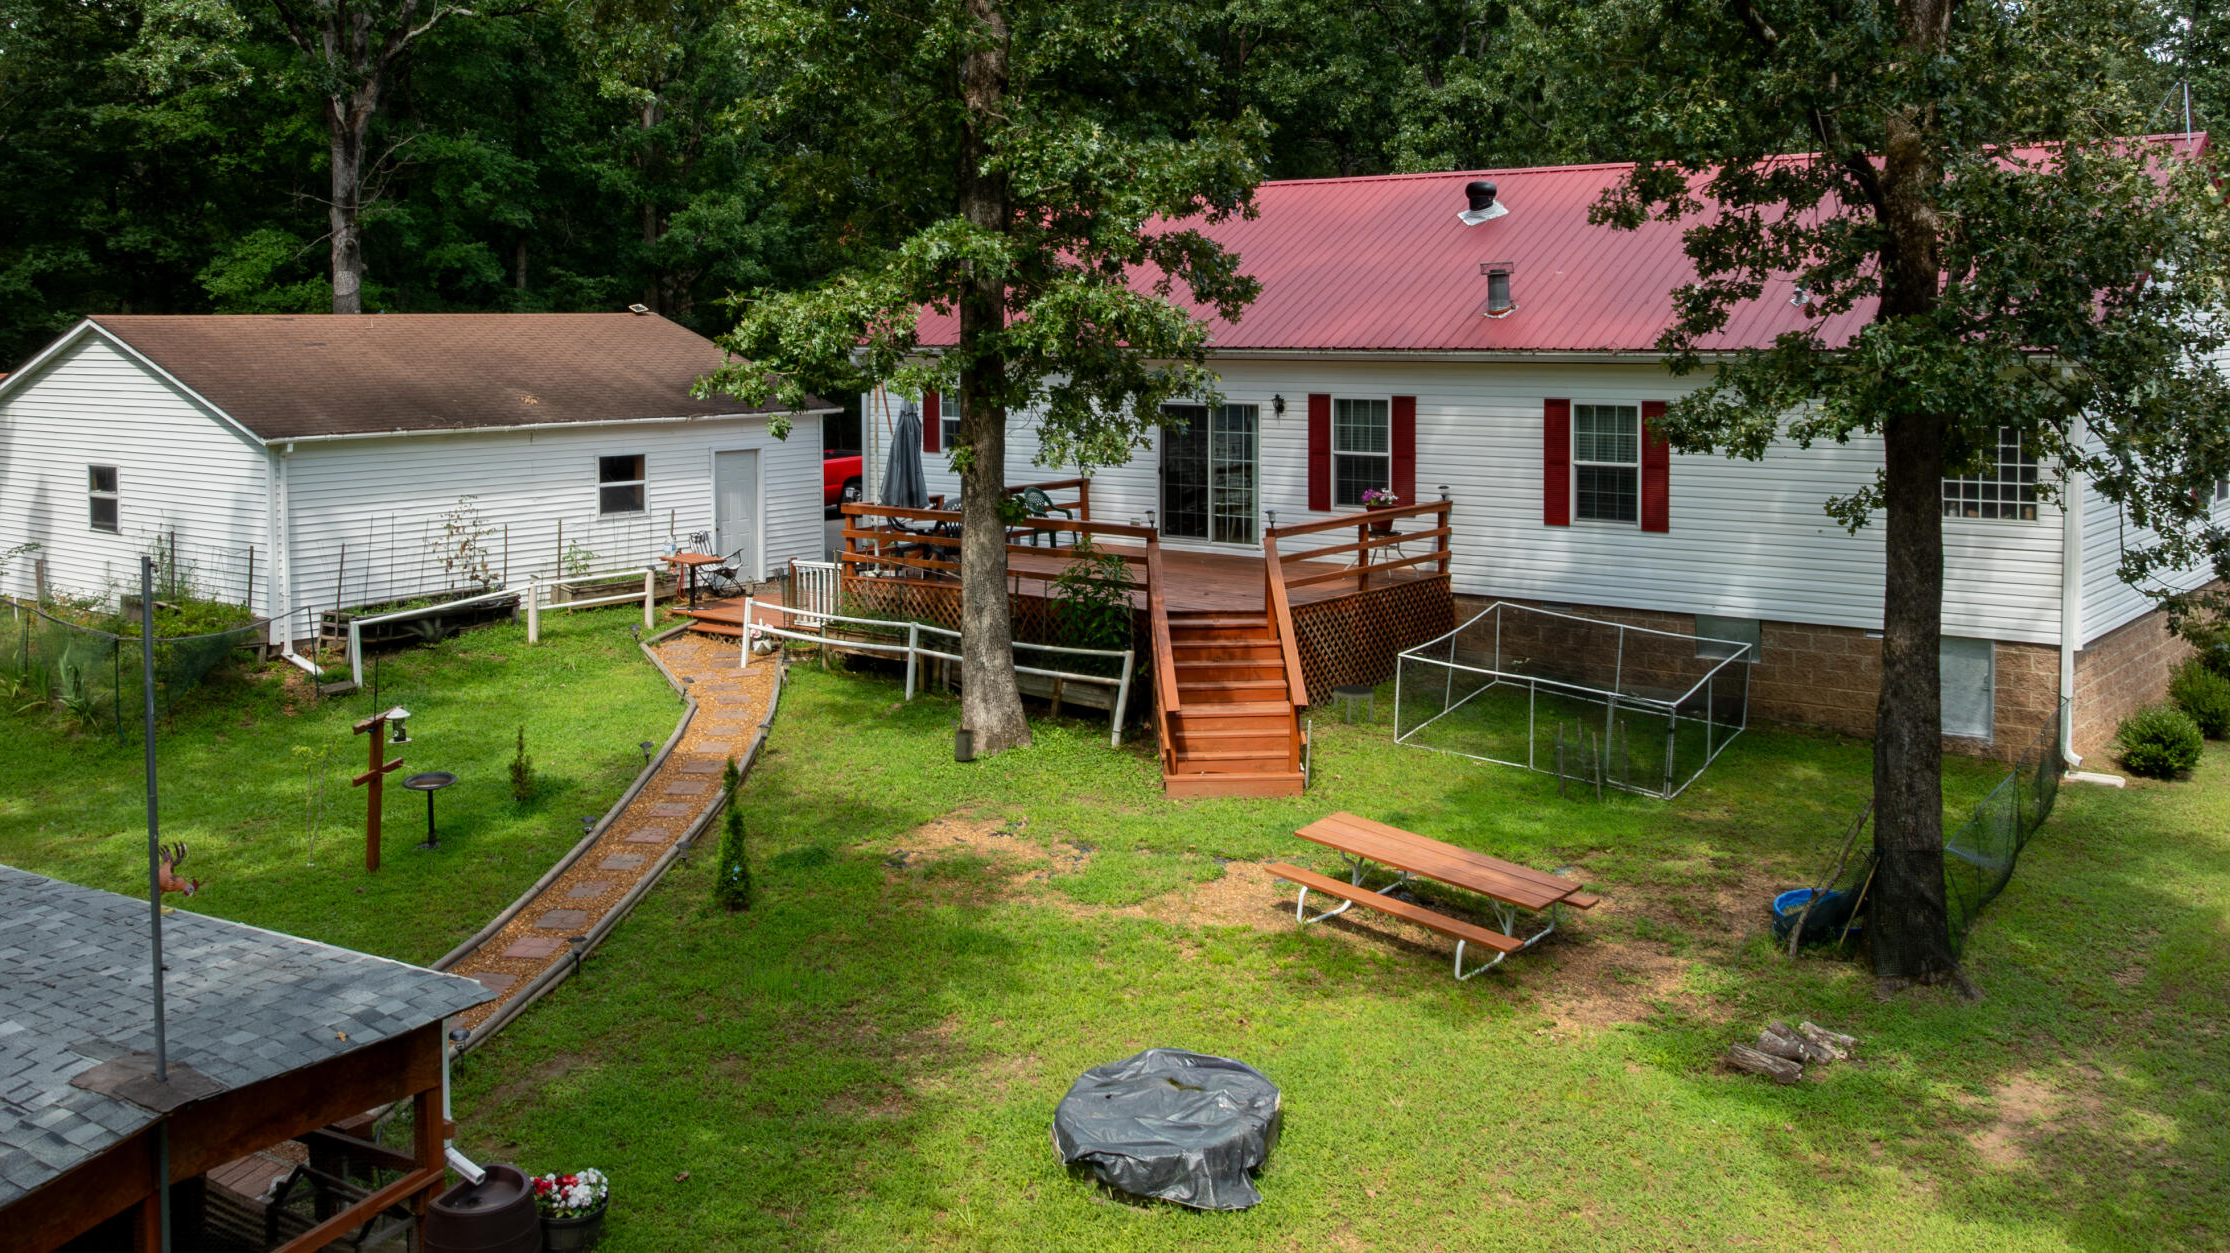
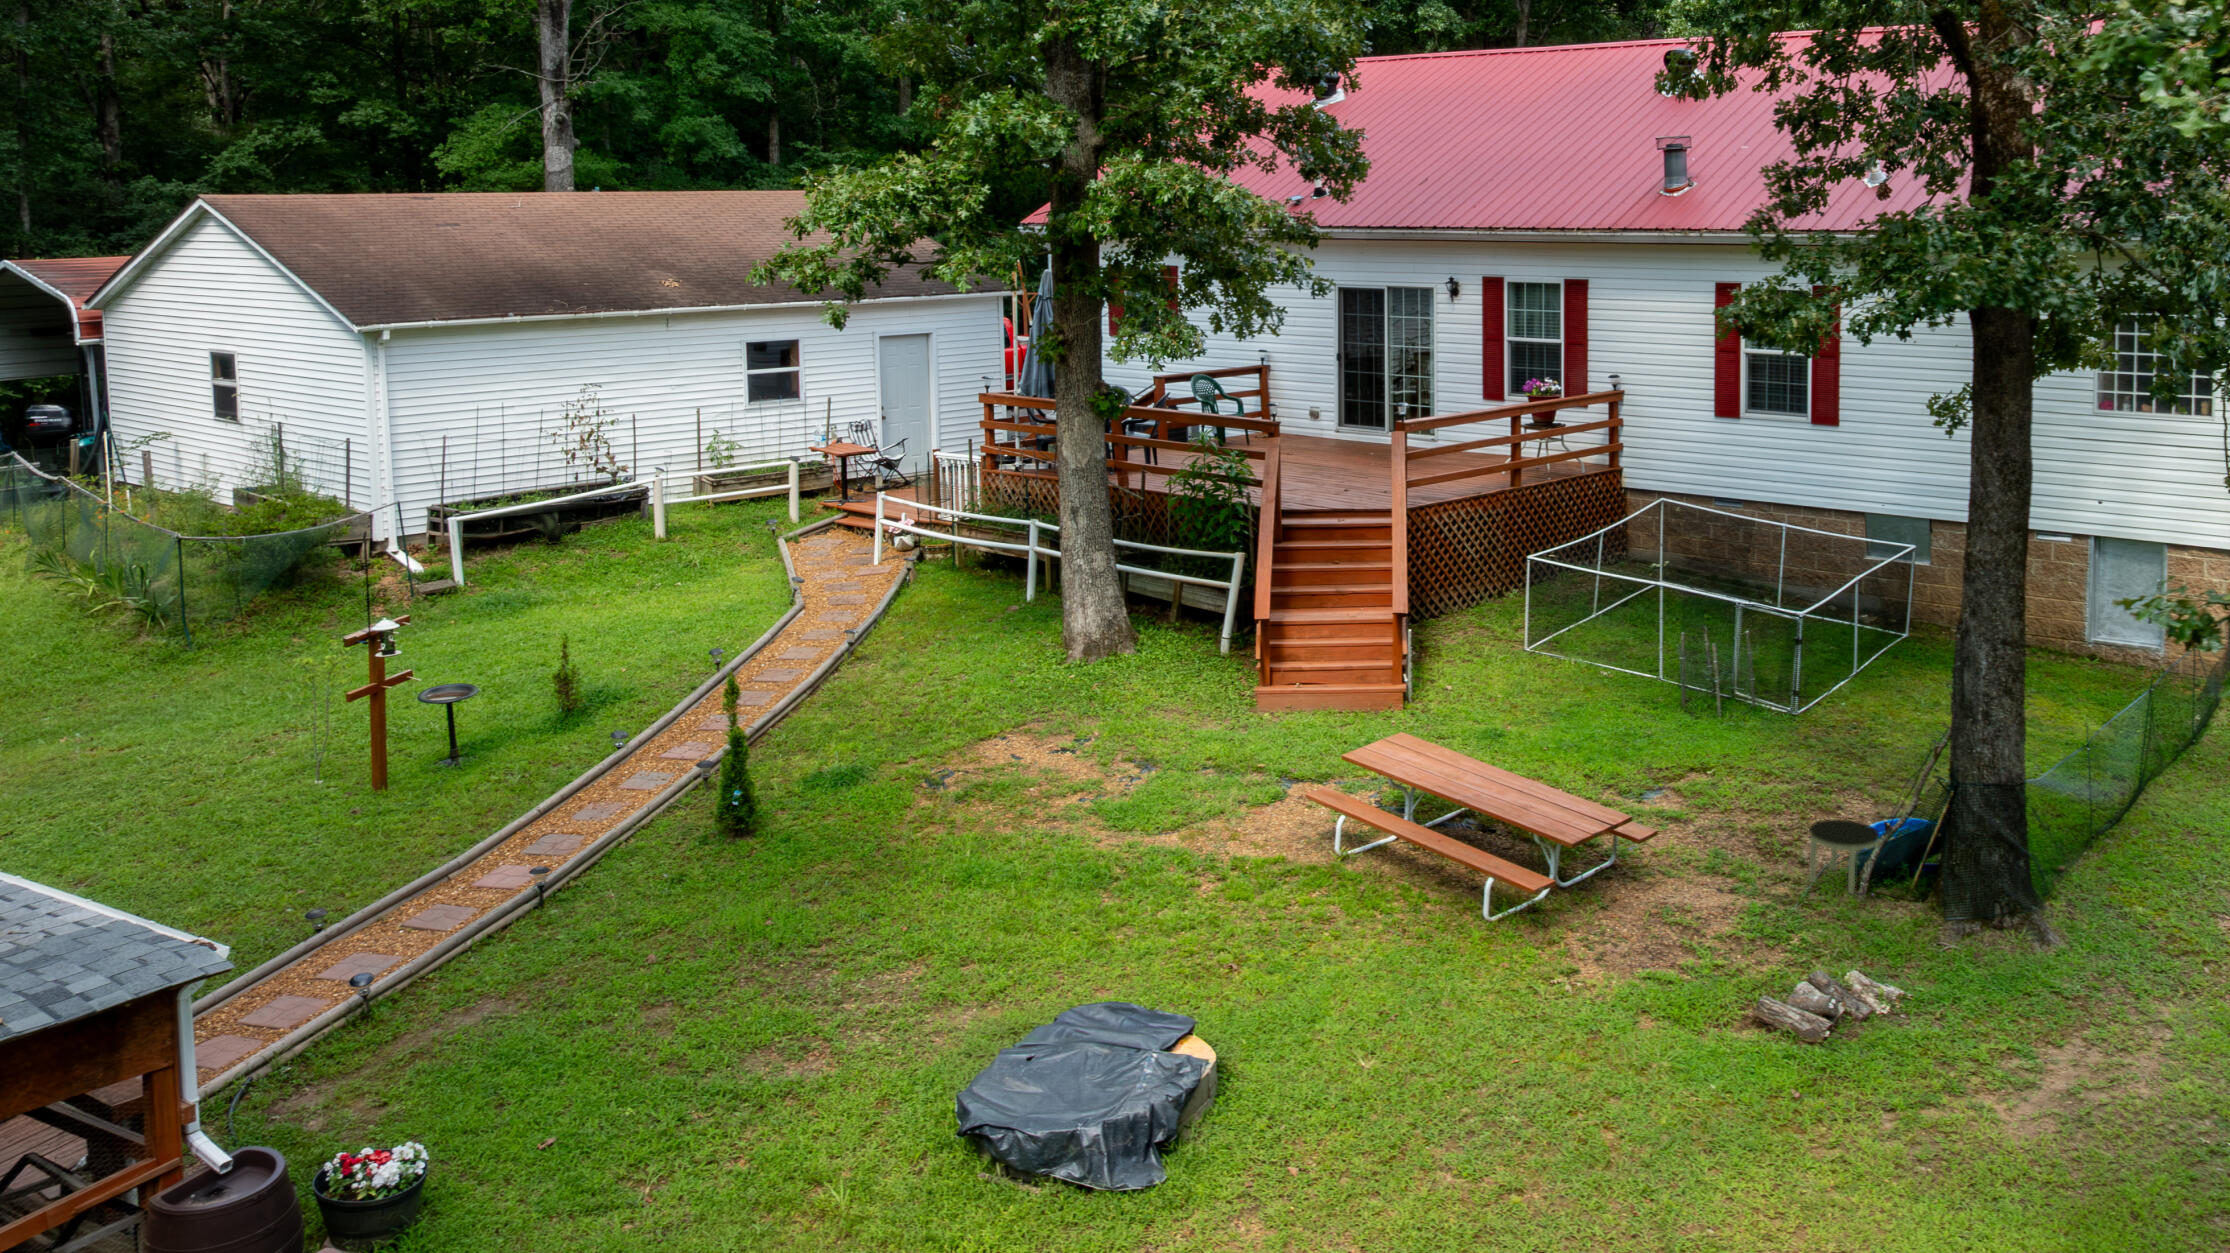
round table: present [1333,684,1374,724] -> present [1809,819,1879,894]
watering can: present [949,719,974,761] -> none [1041,618,1064,662]

